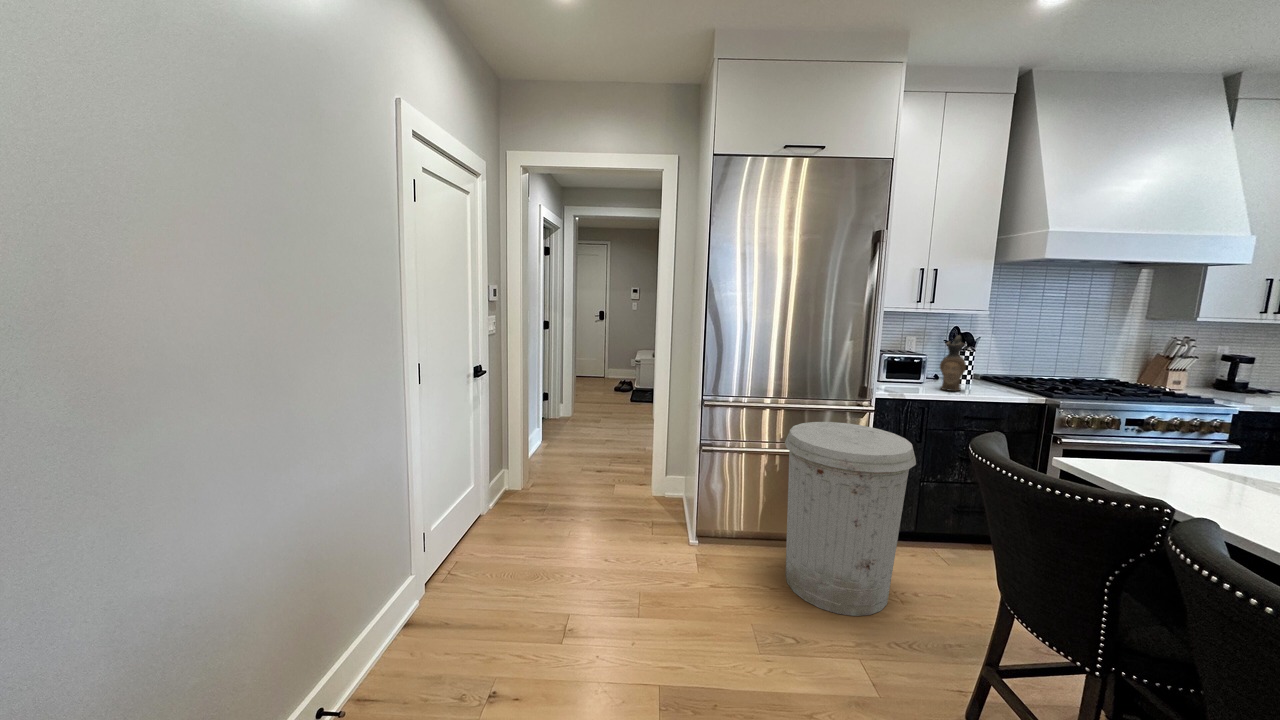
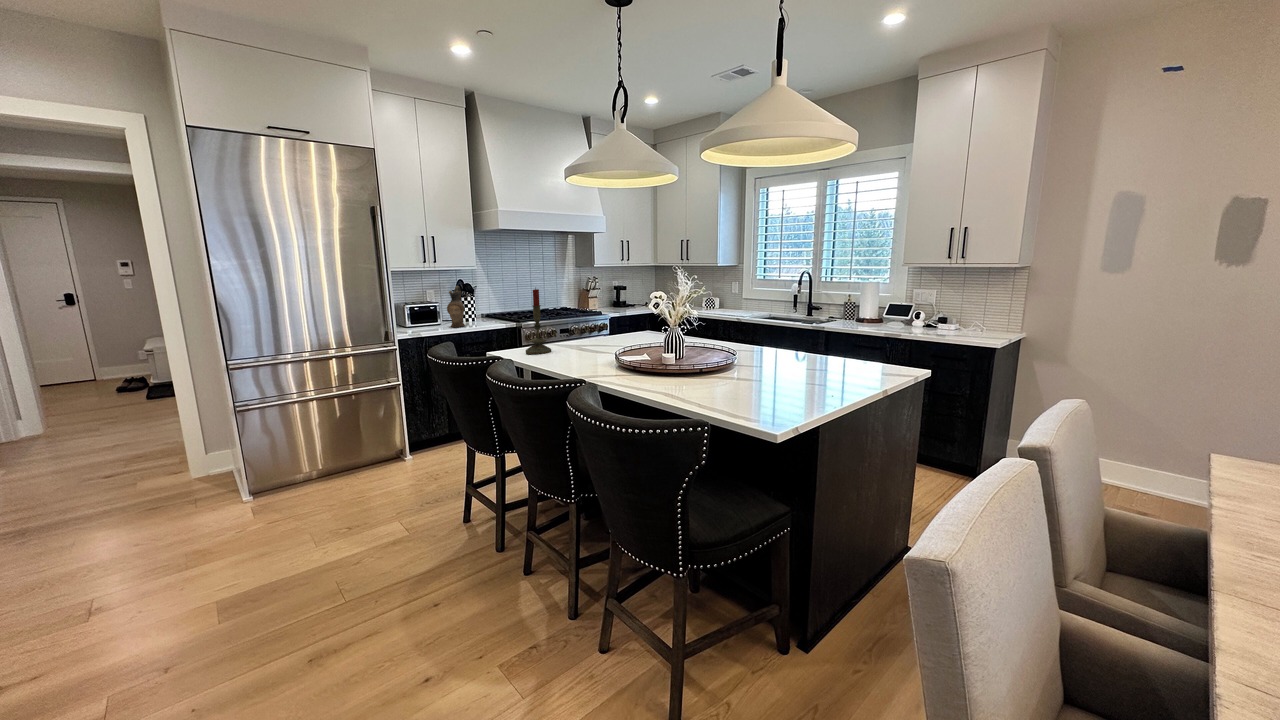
candle: none [1162,362,1238,498] -> present [526,289,551,355]
trash can: present [785,422,916,616] -> none [320,361,425,502]

